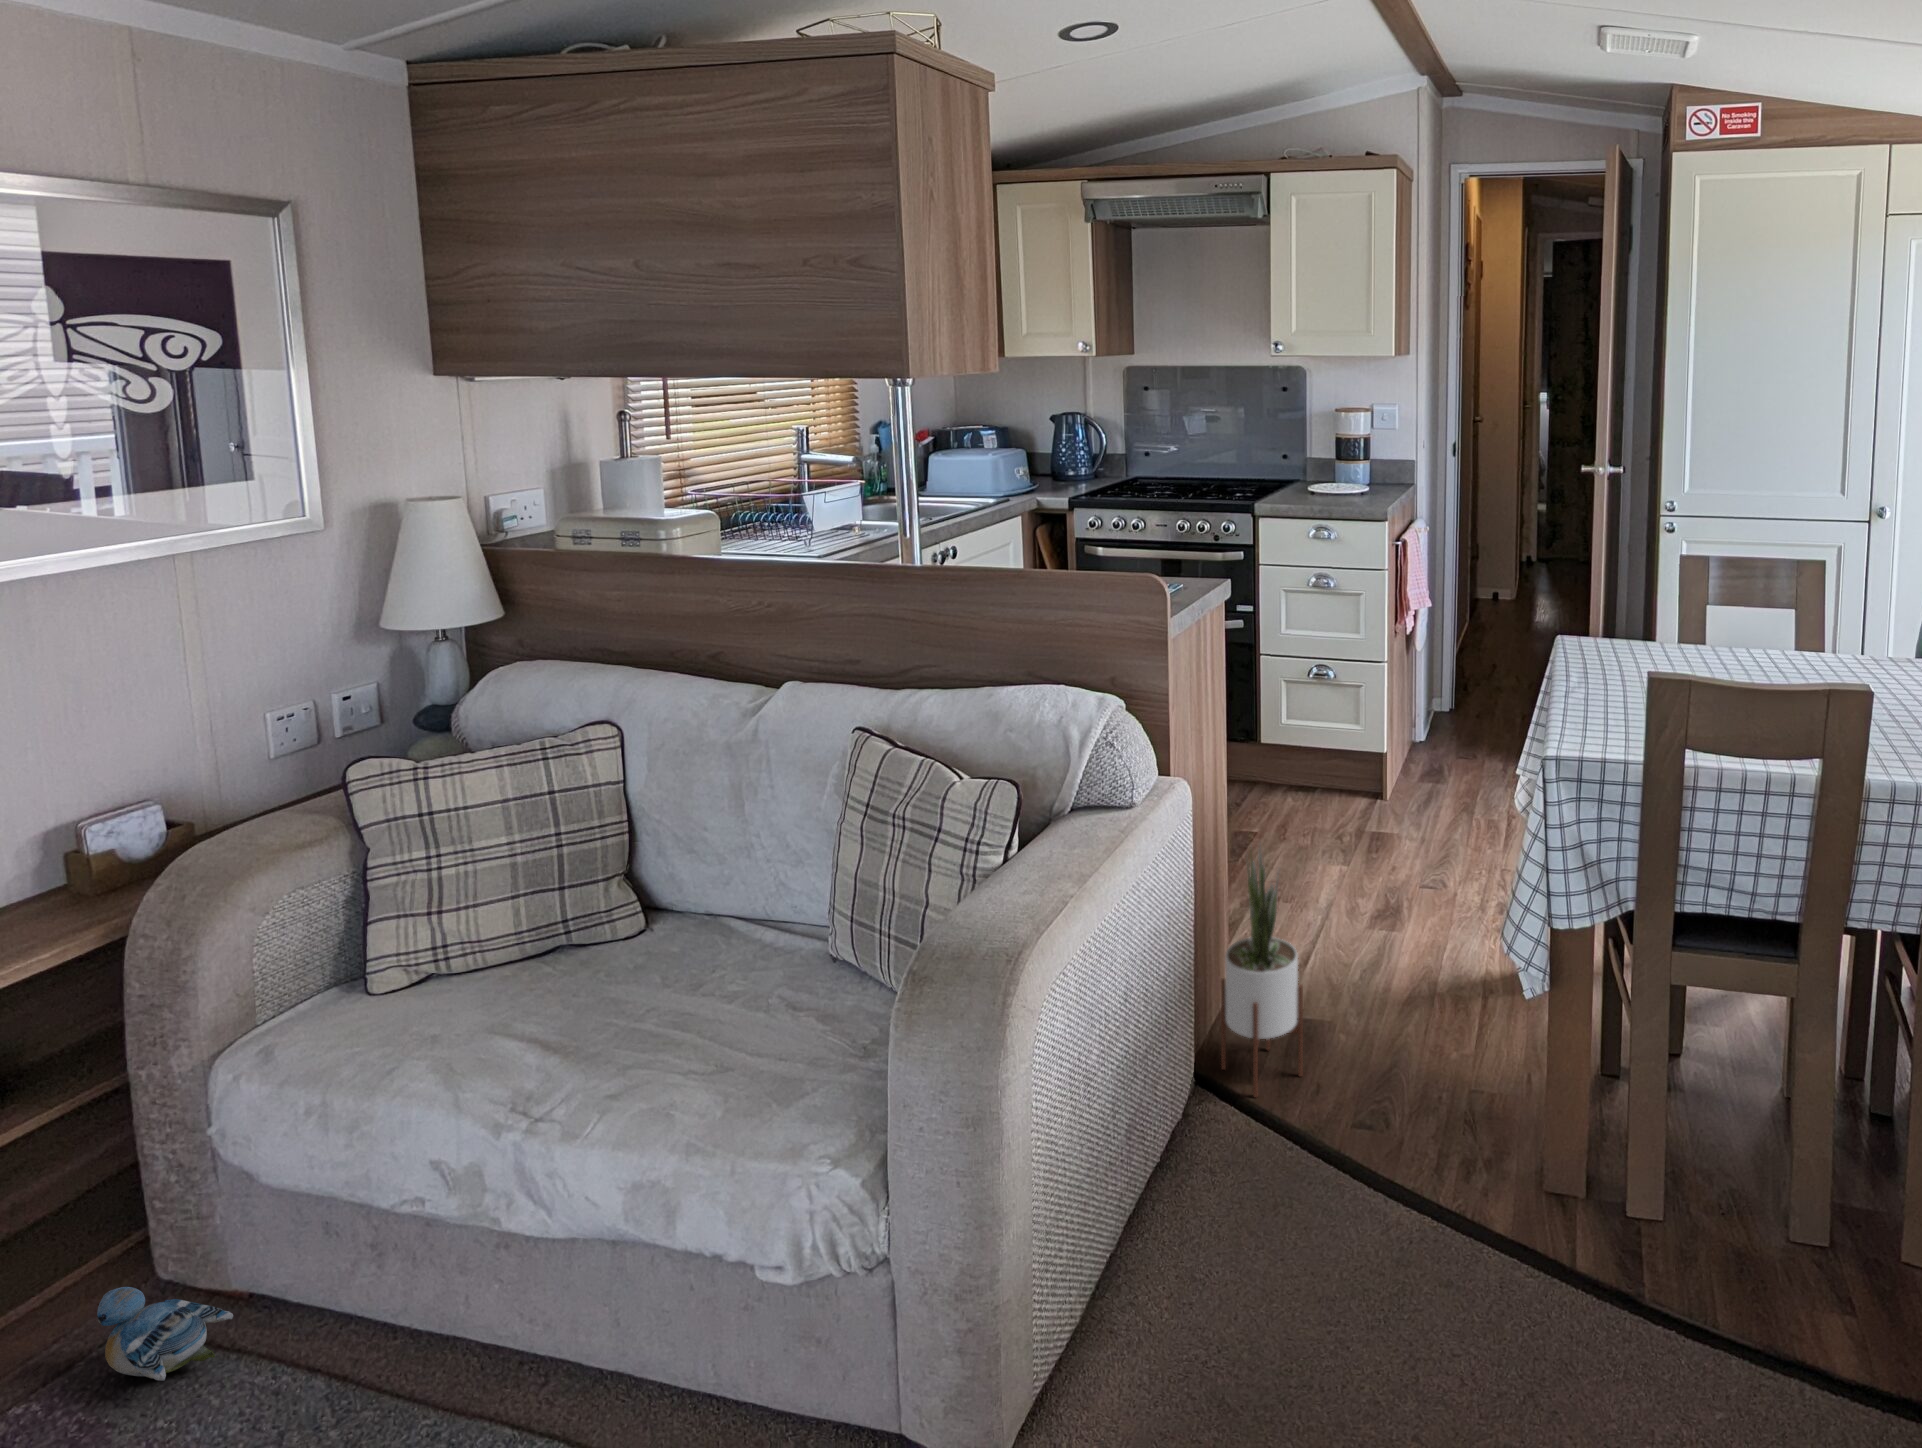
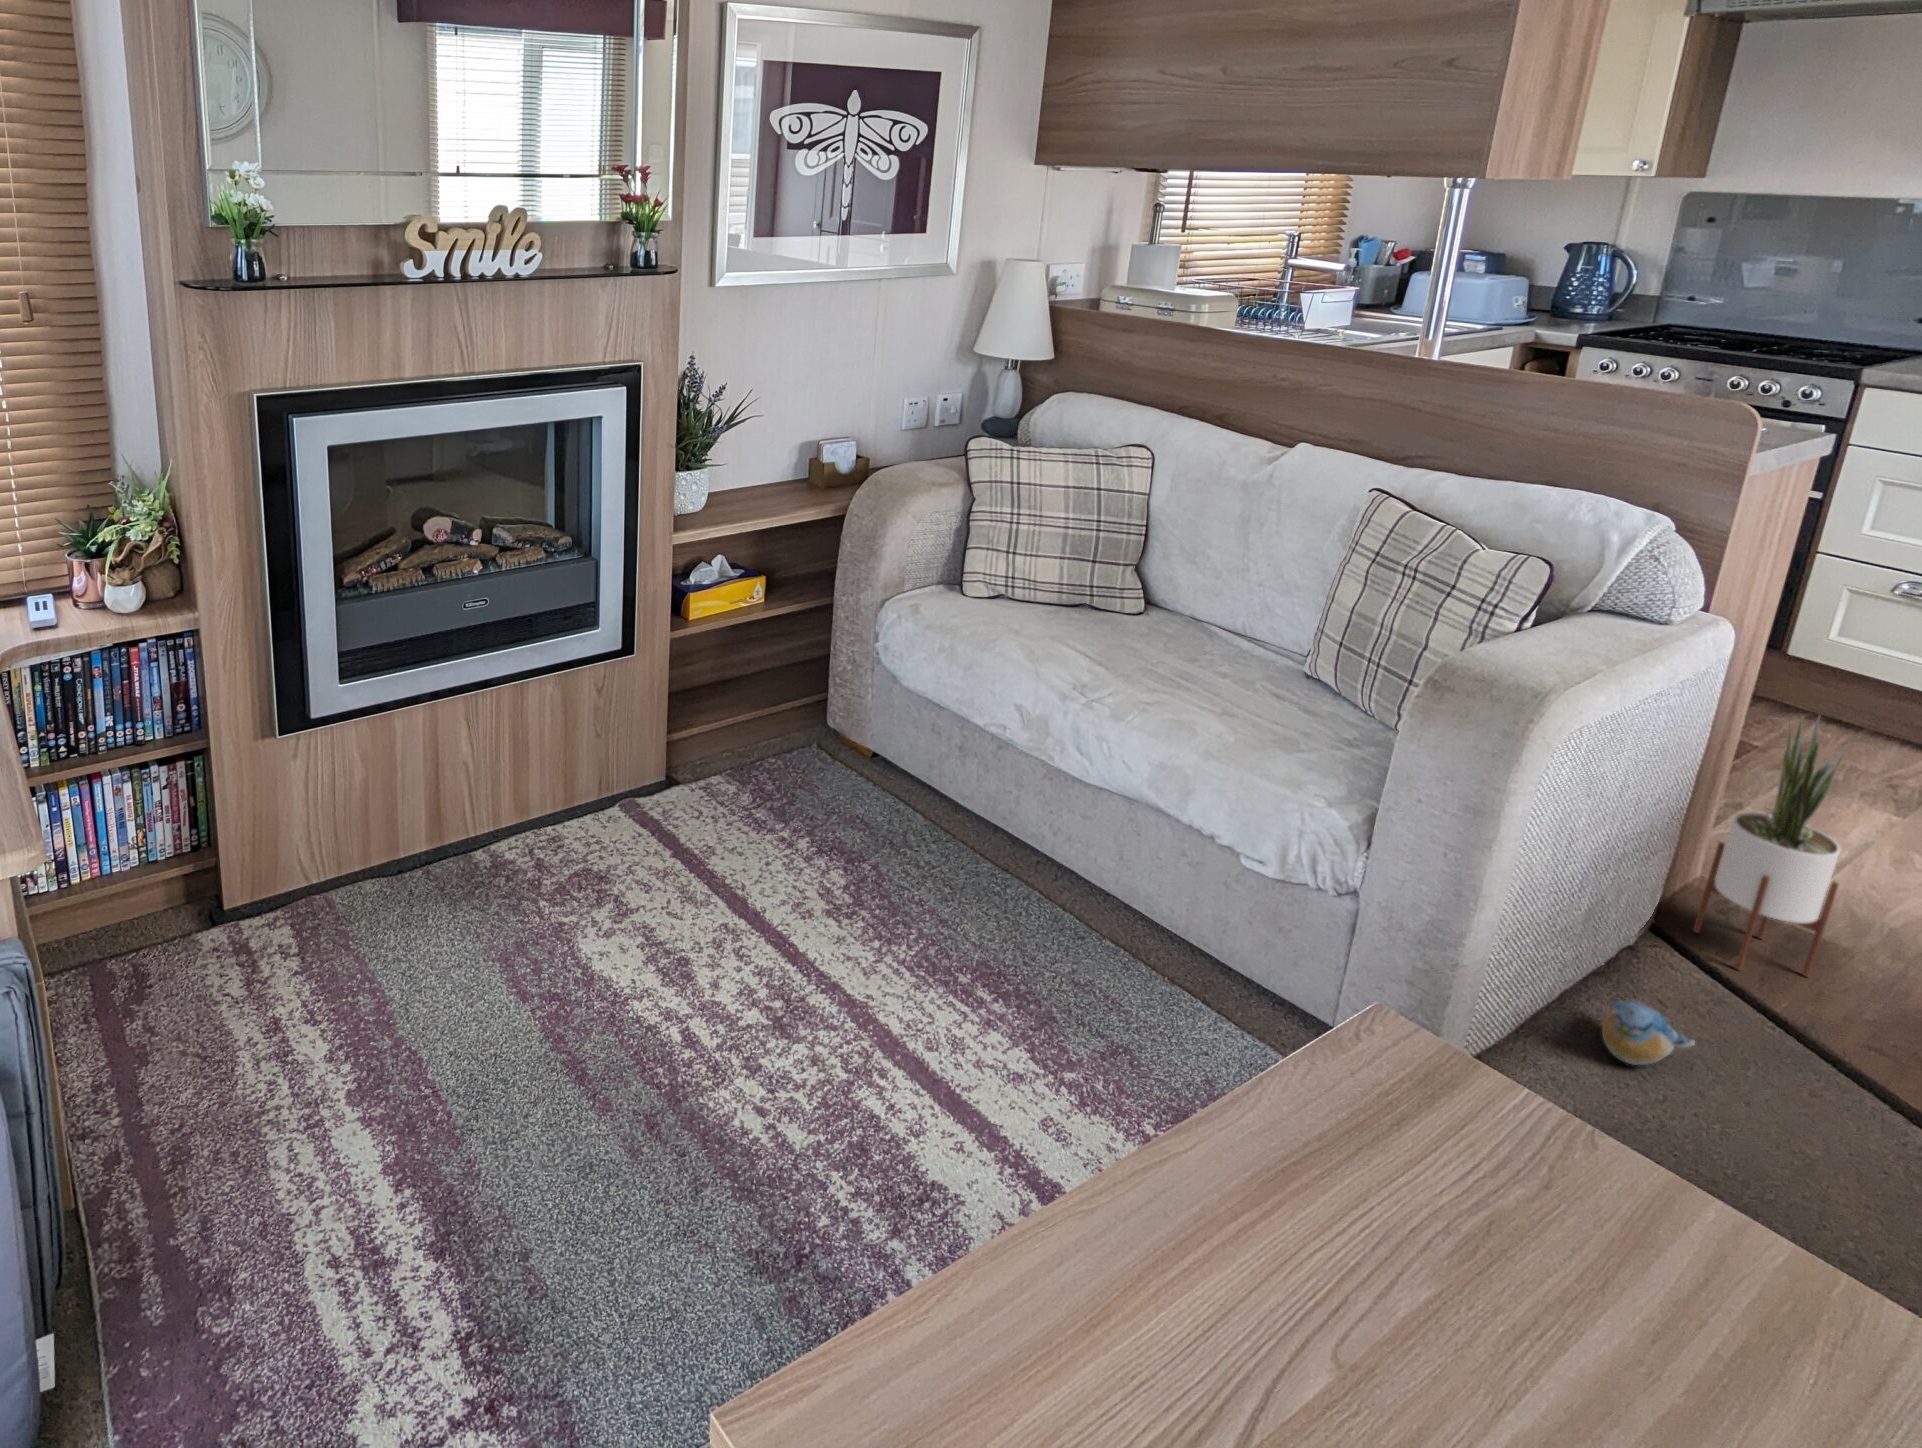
plush toy: present [97,1287,233,1381] -> present [1602,1000,1695,1065]

